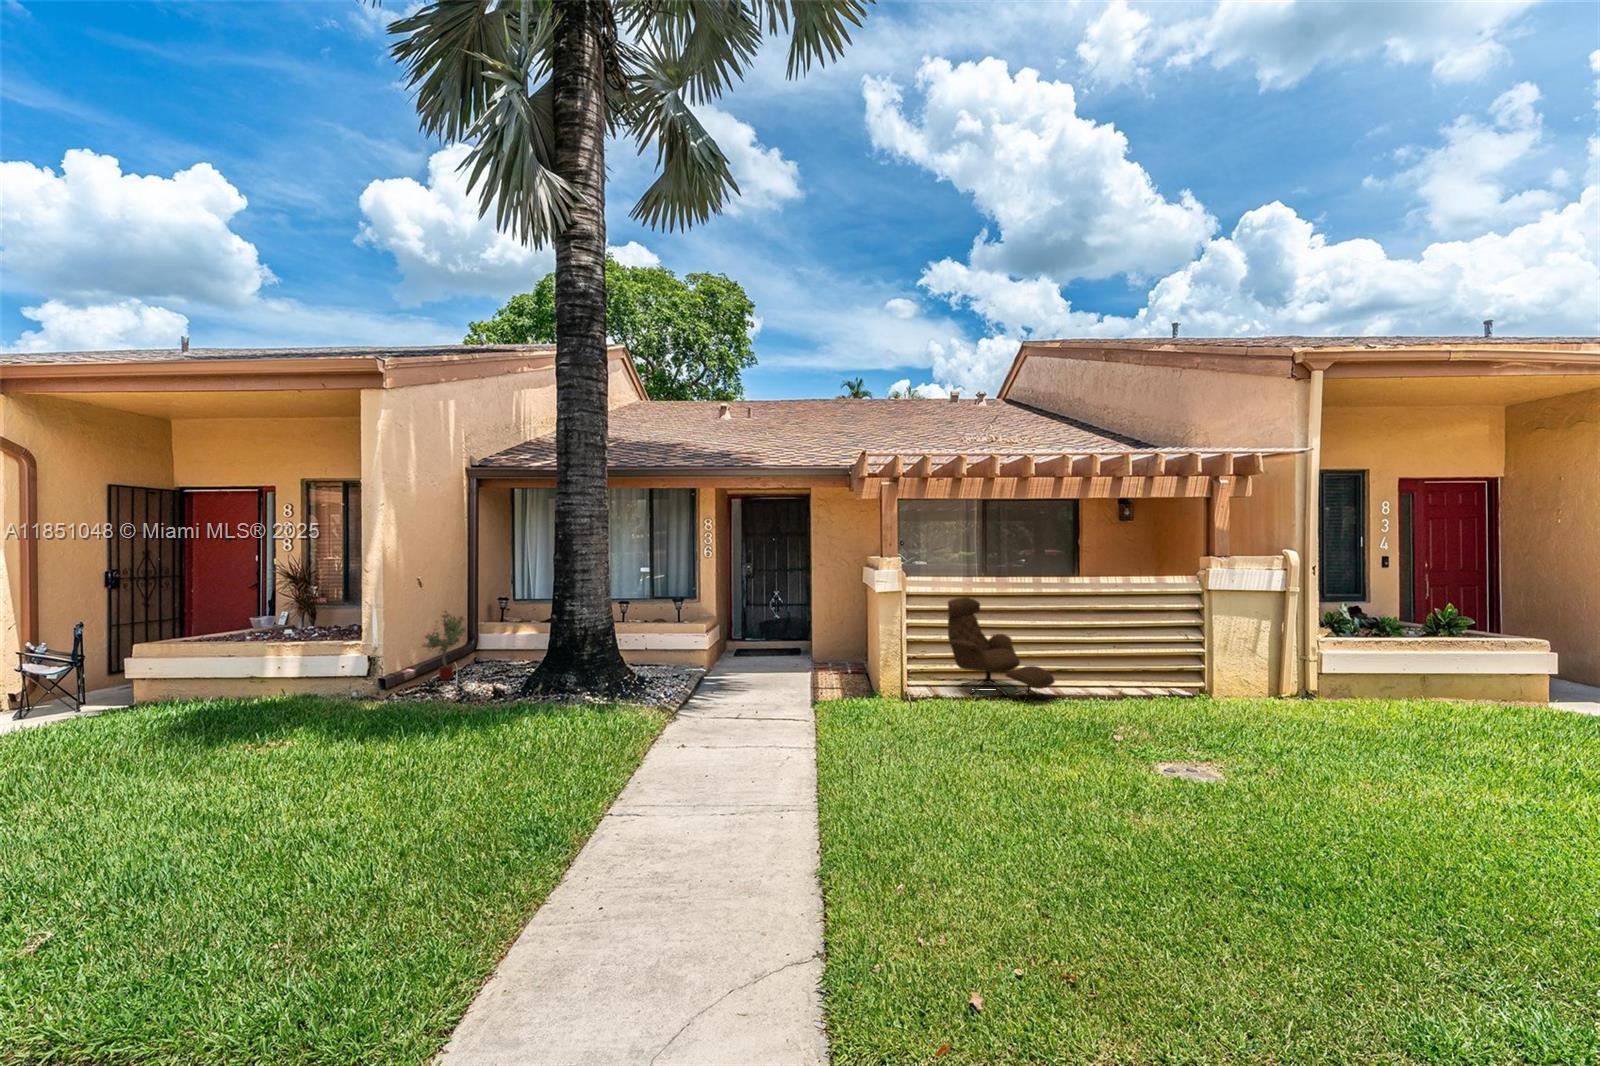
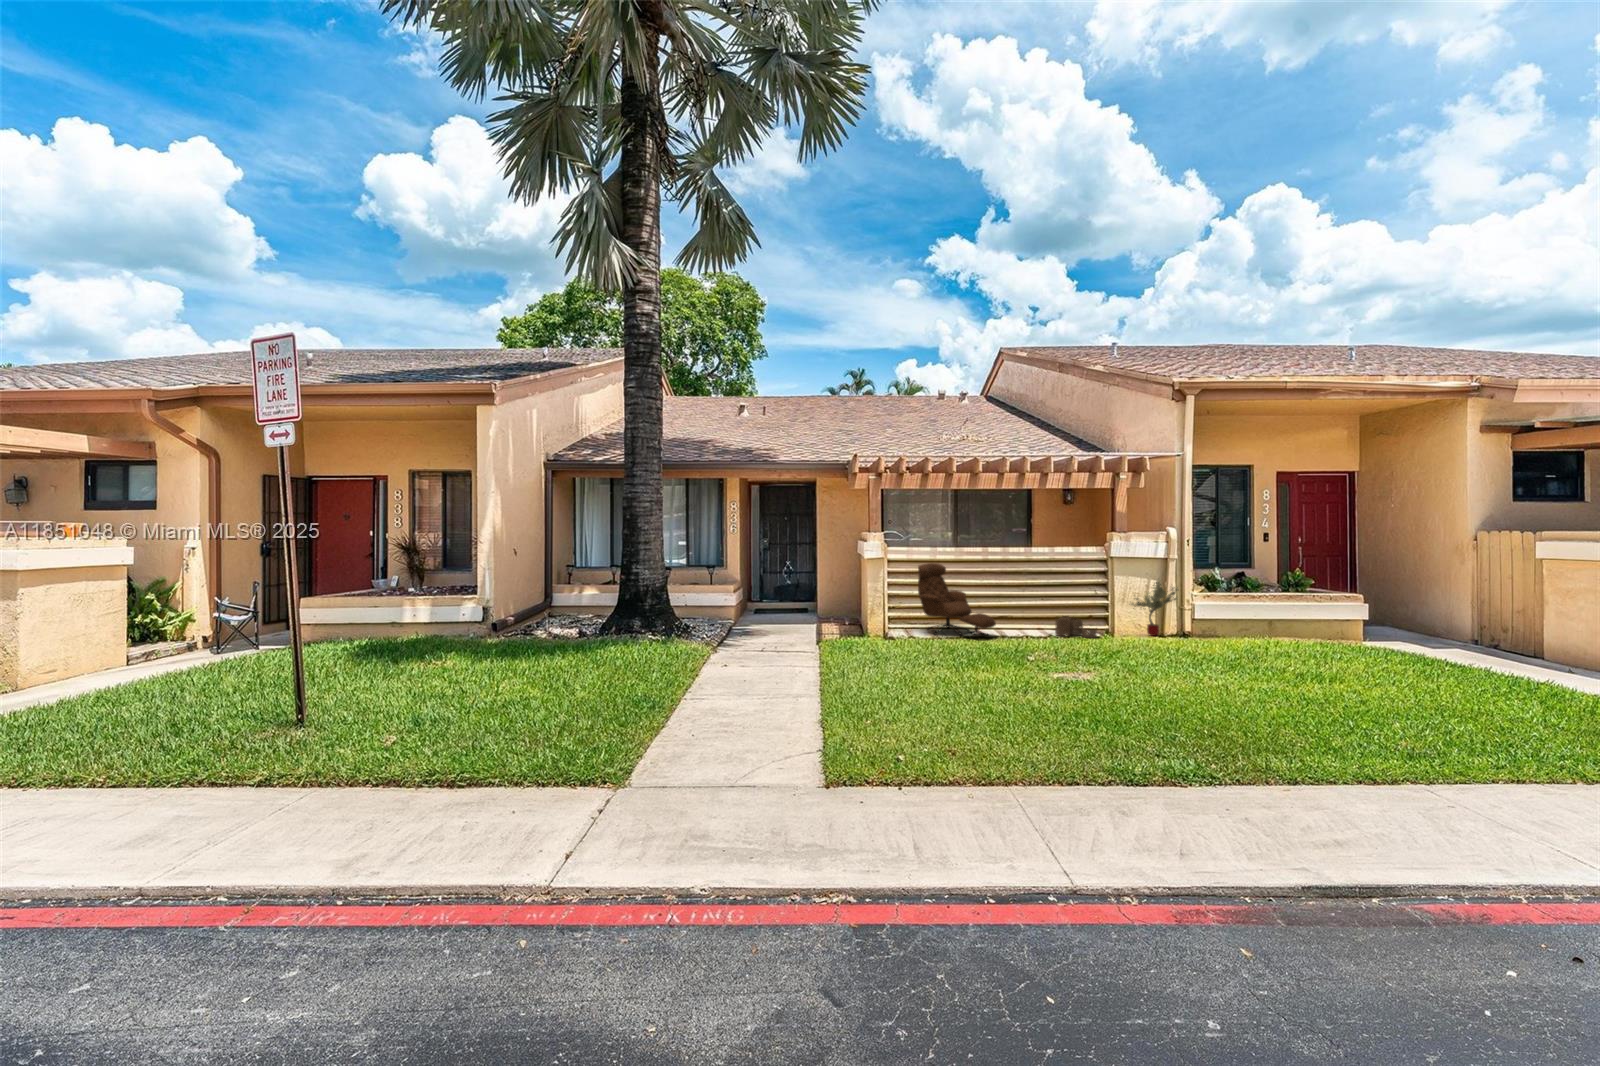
potted tree: present [423,611,466,680] -> present [1131,582,1179,636]
woven basket: none [1134,666,1193,701] -> present [1055,616,1097,638]

